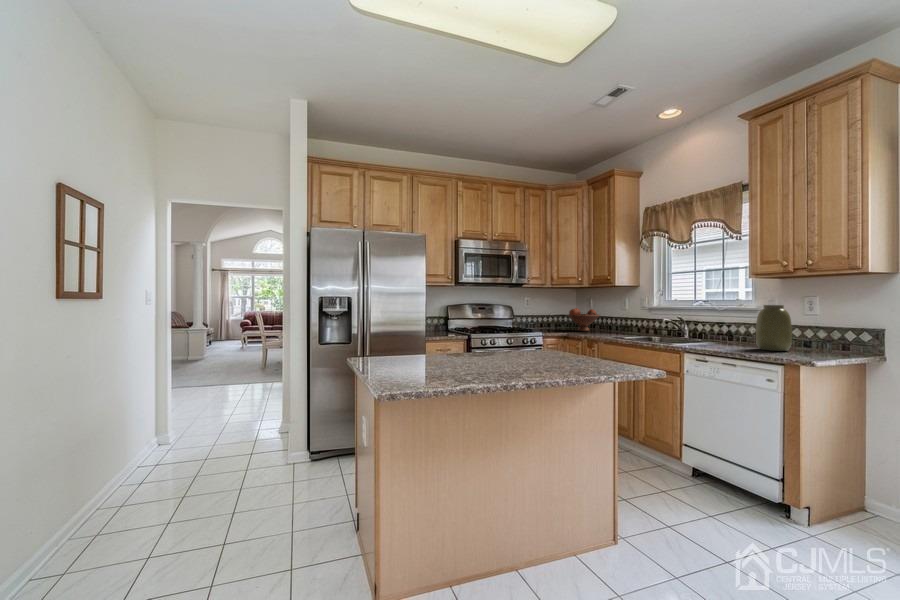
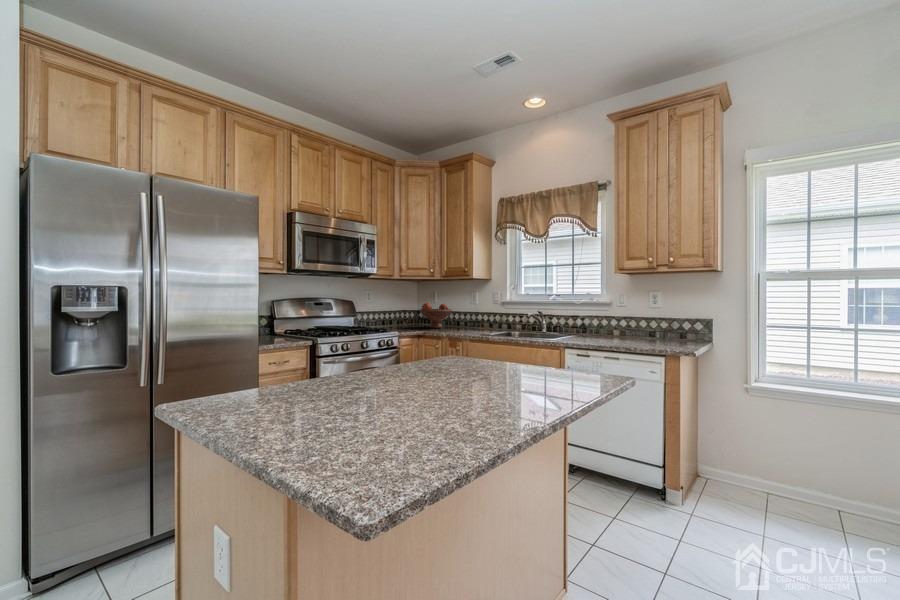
vase: present [756,305,792,351] -> none [622,299,651,342]

